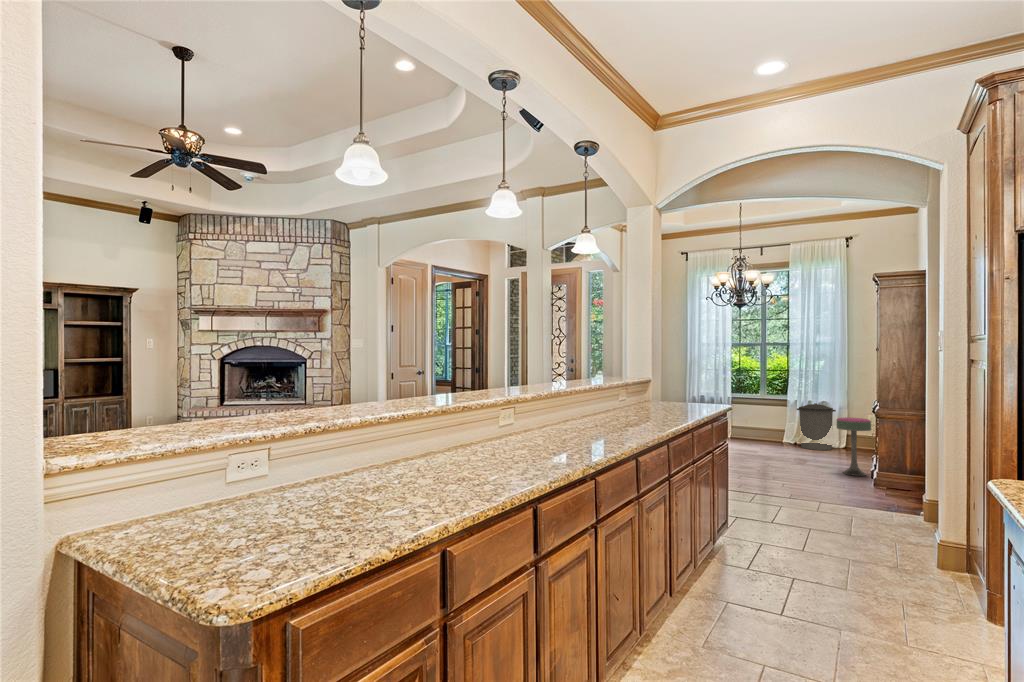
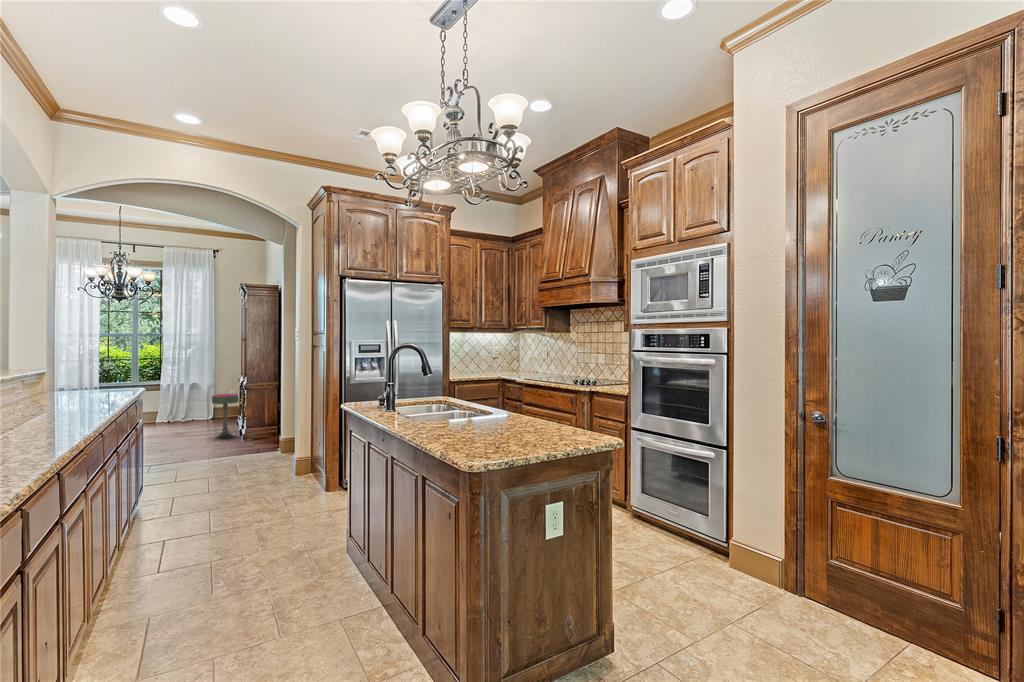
trash can: present [797,403,836,450] -> none [171,386,205,425]

